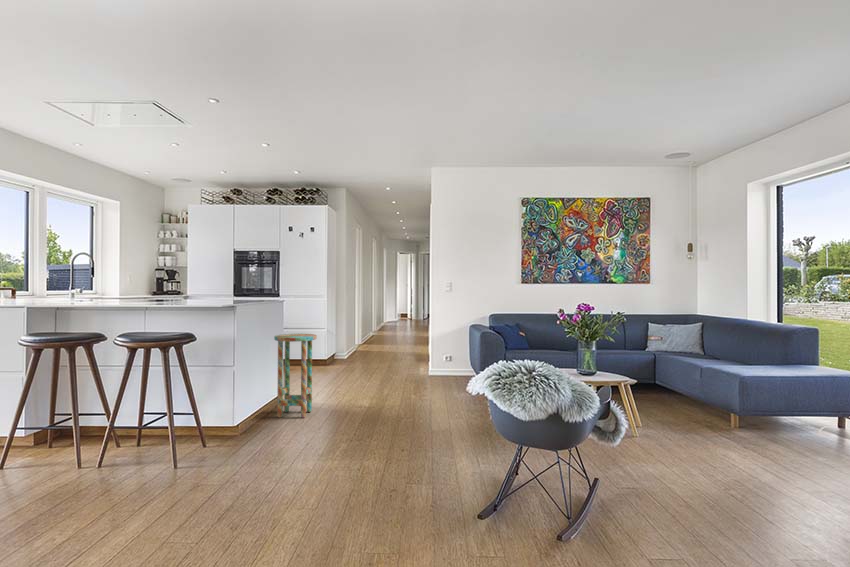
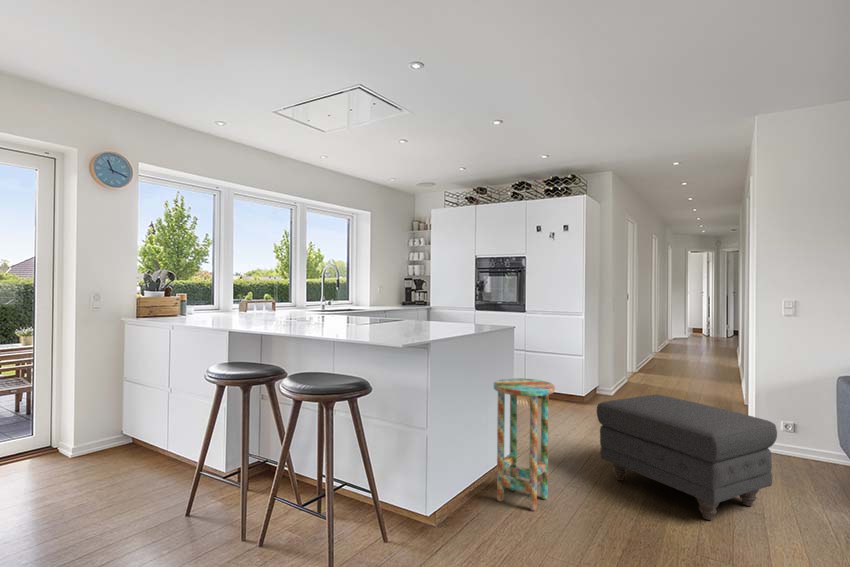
ottoman: none [341,343,439,406] -> present [597,395,777,520]

